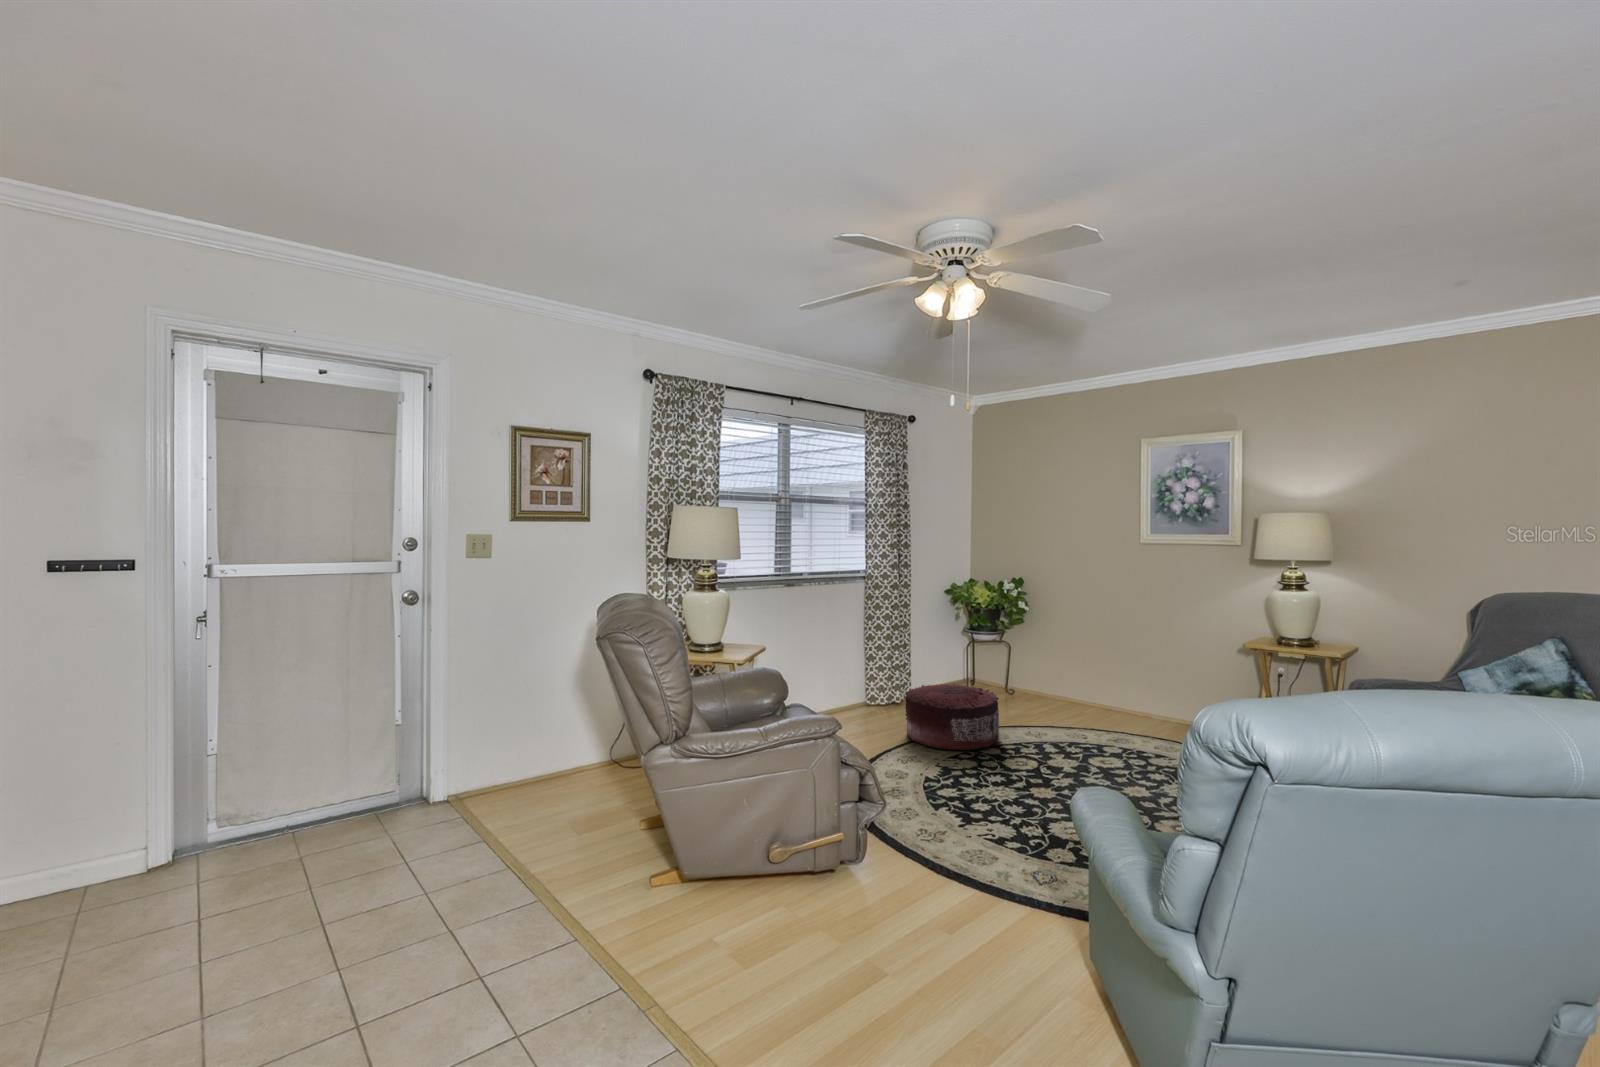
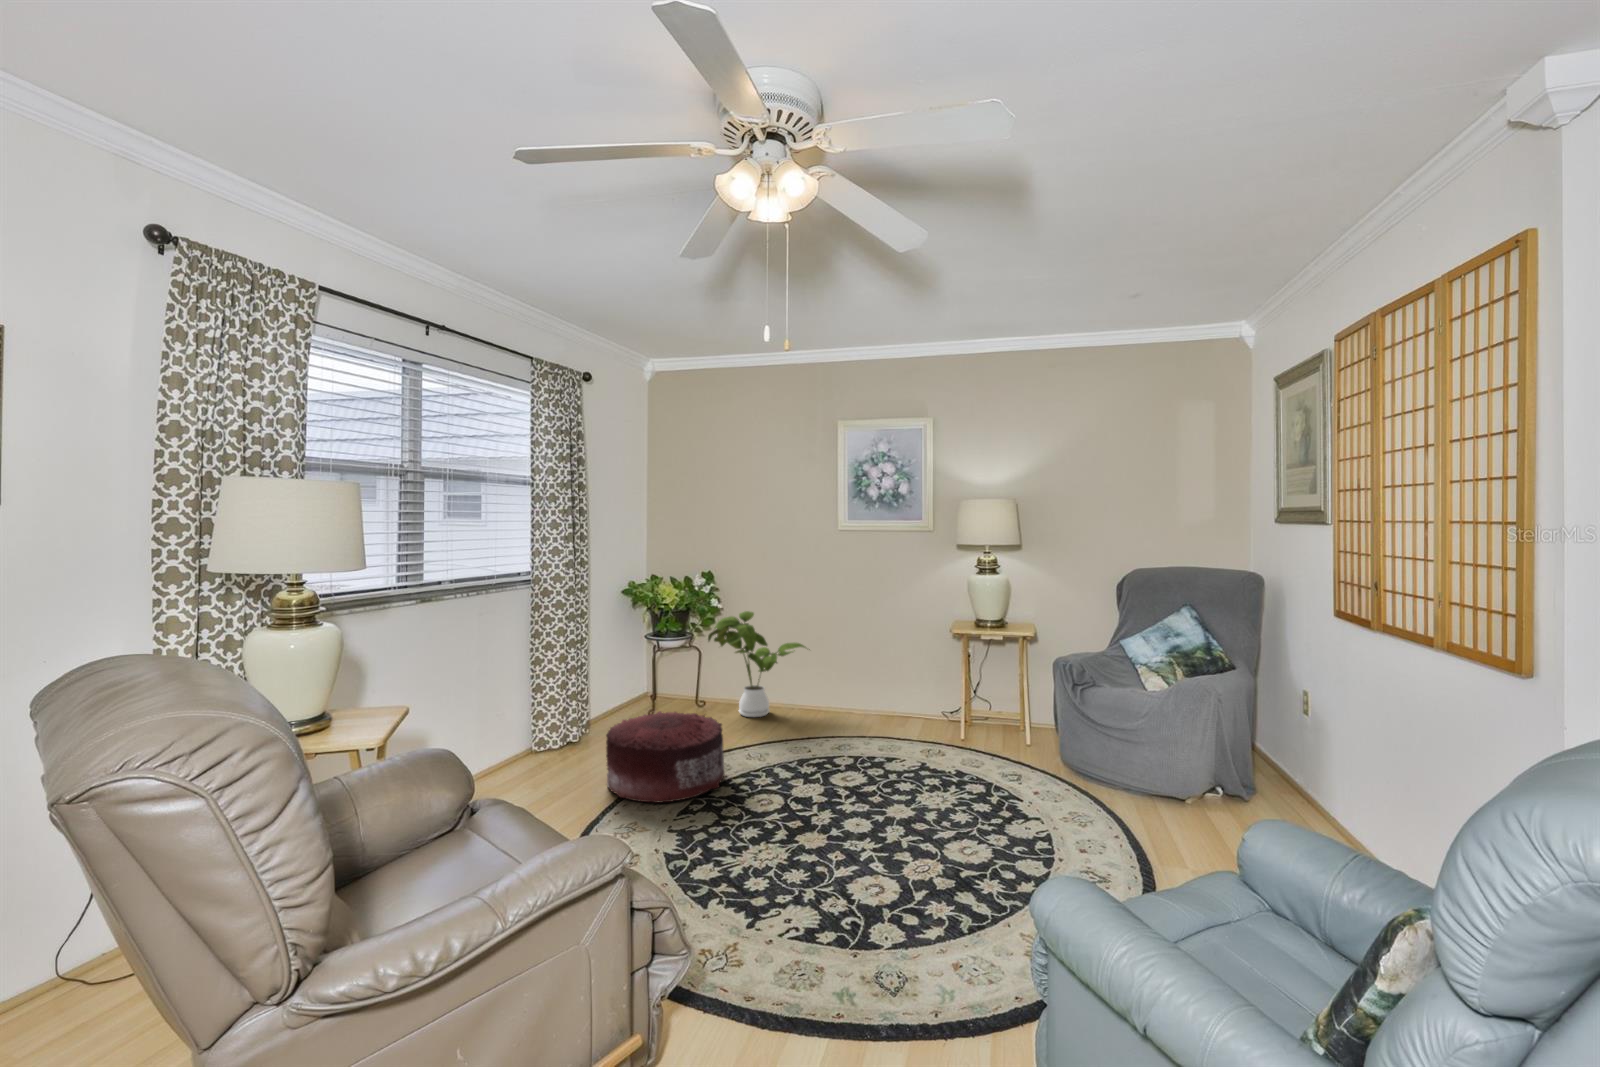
house plant: none [1014,612,1110,707] -> present [708,611,810,717]

